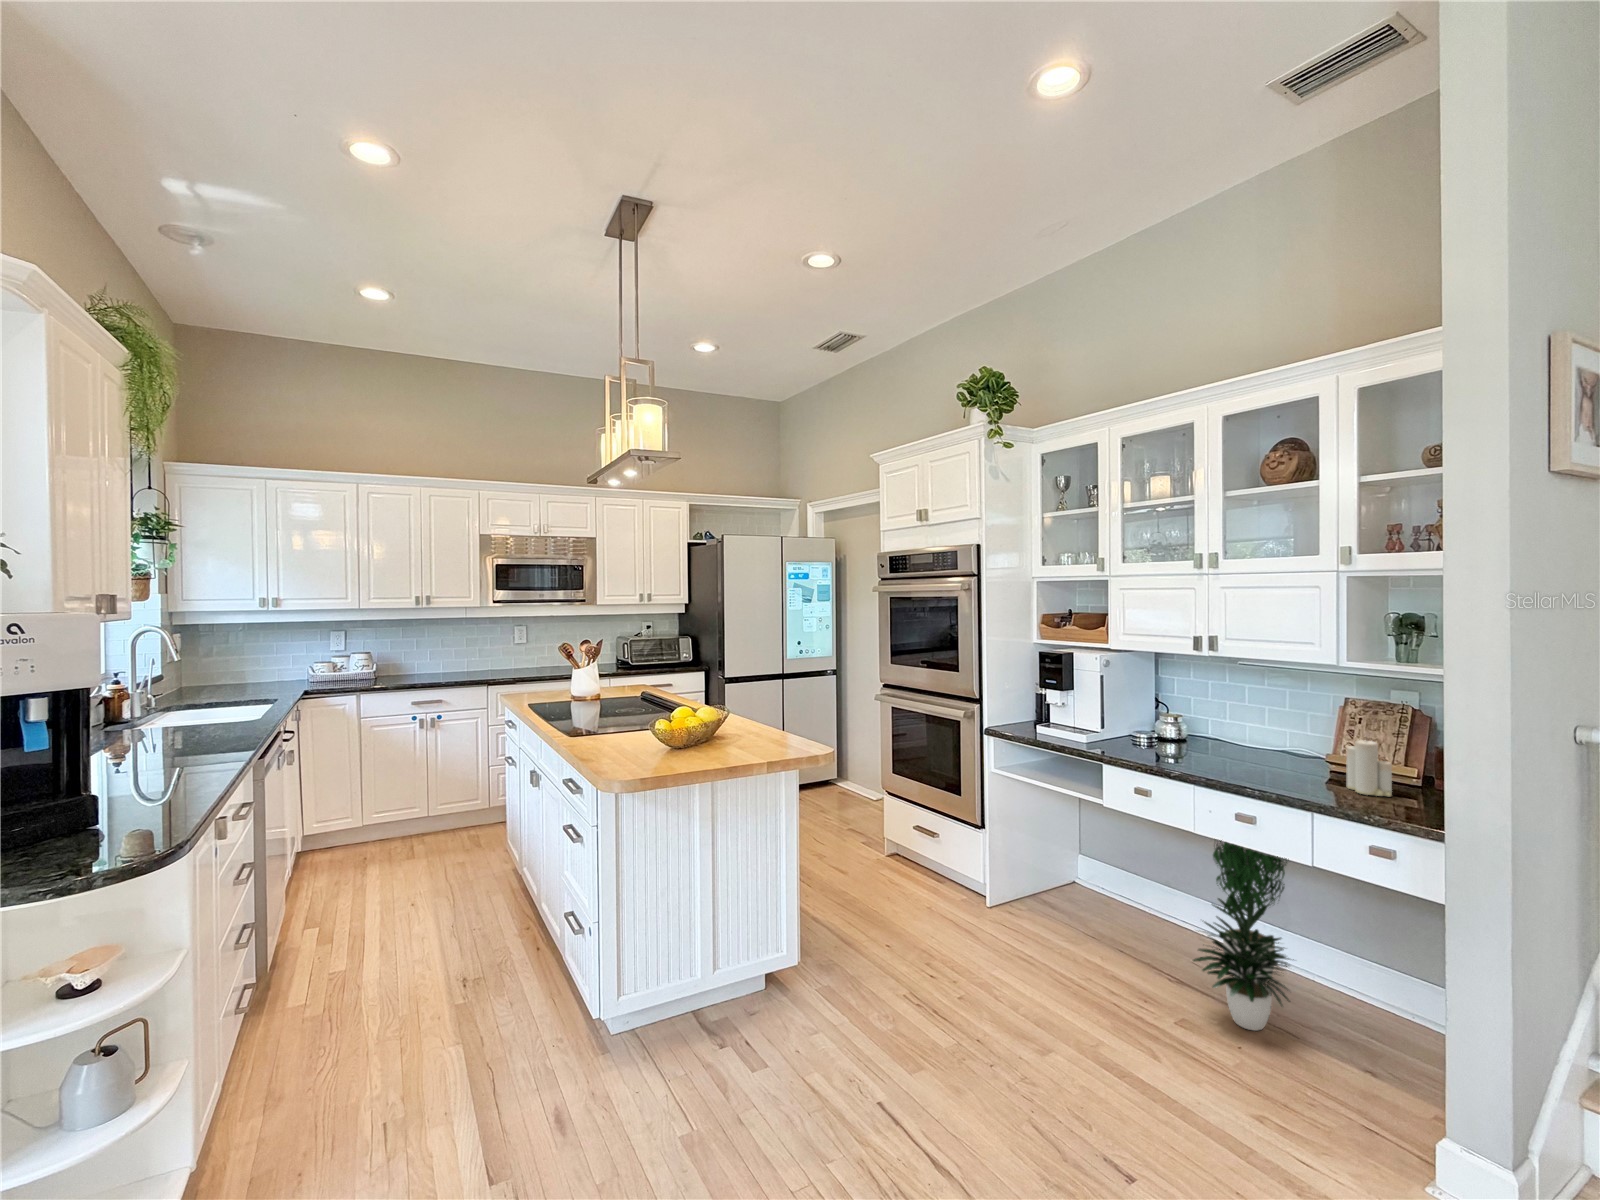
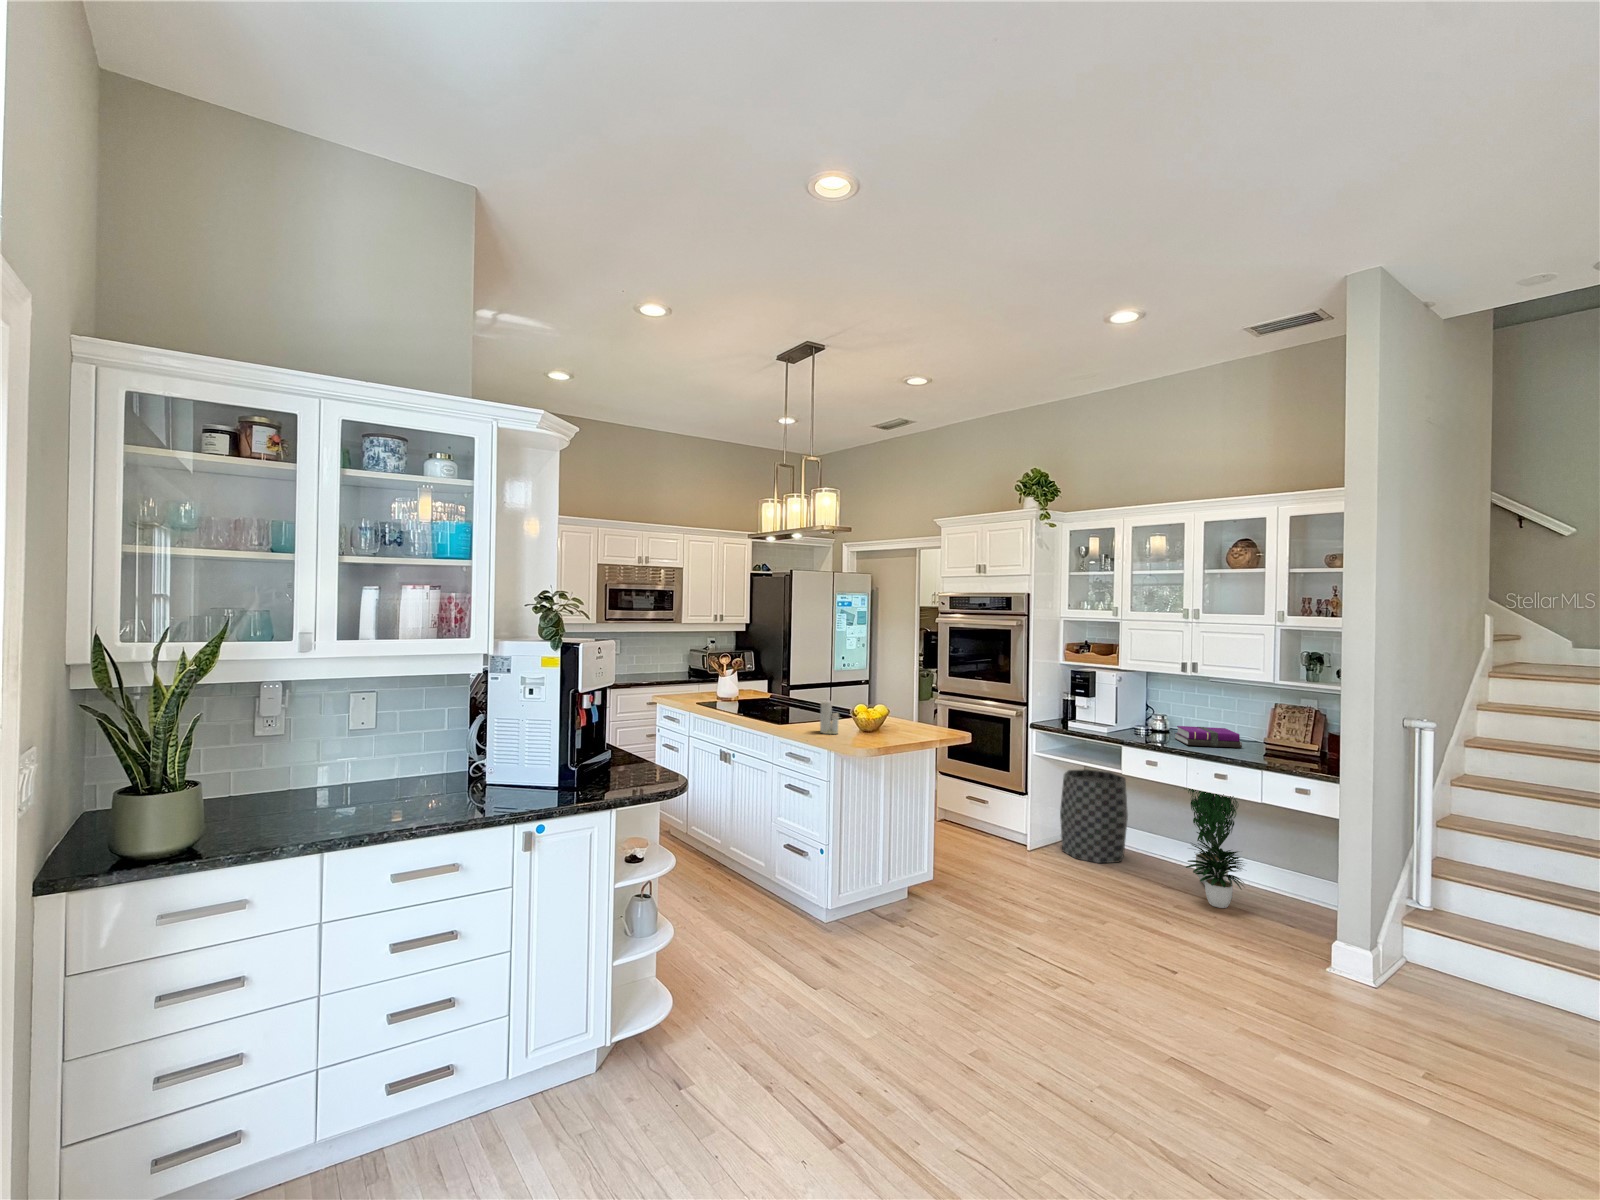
notebook: none [1187,734,1289,770] -> present [1175,726,1242,748]
candle: present [1347,740,1392,797] -> present [820,700,839,734]
trash can: none [1031,792,1131,934] -> present [1060,769,1128,863]

